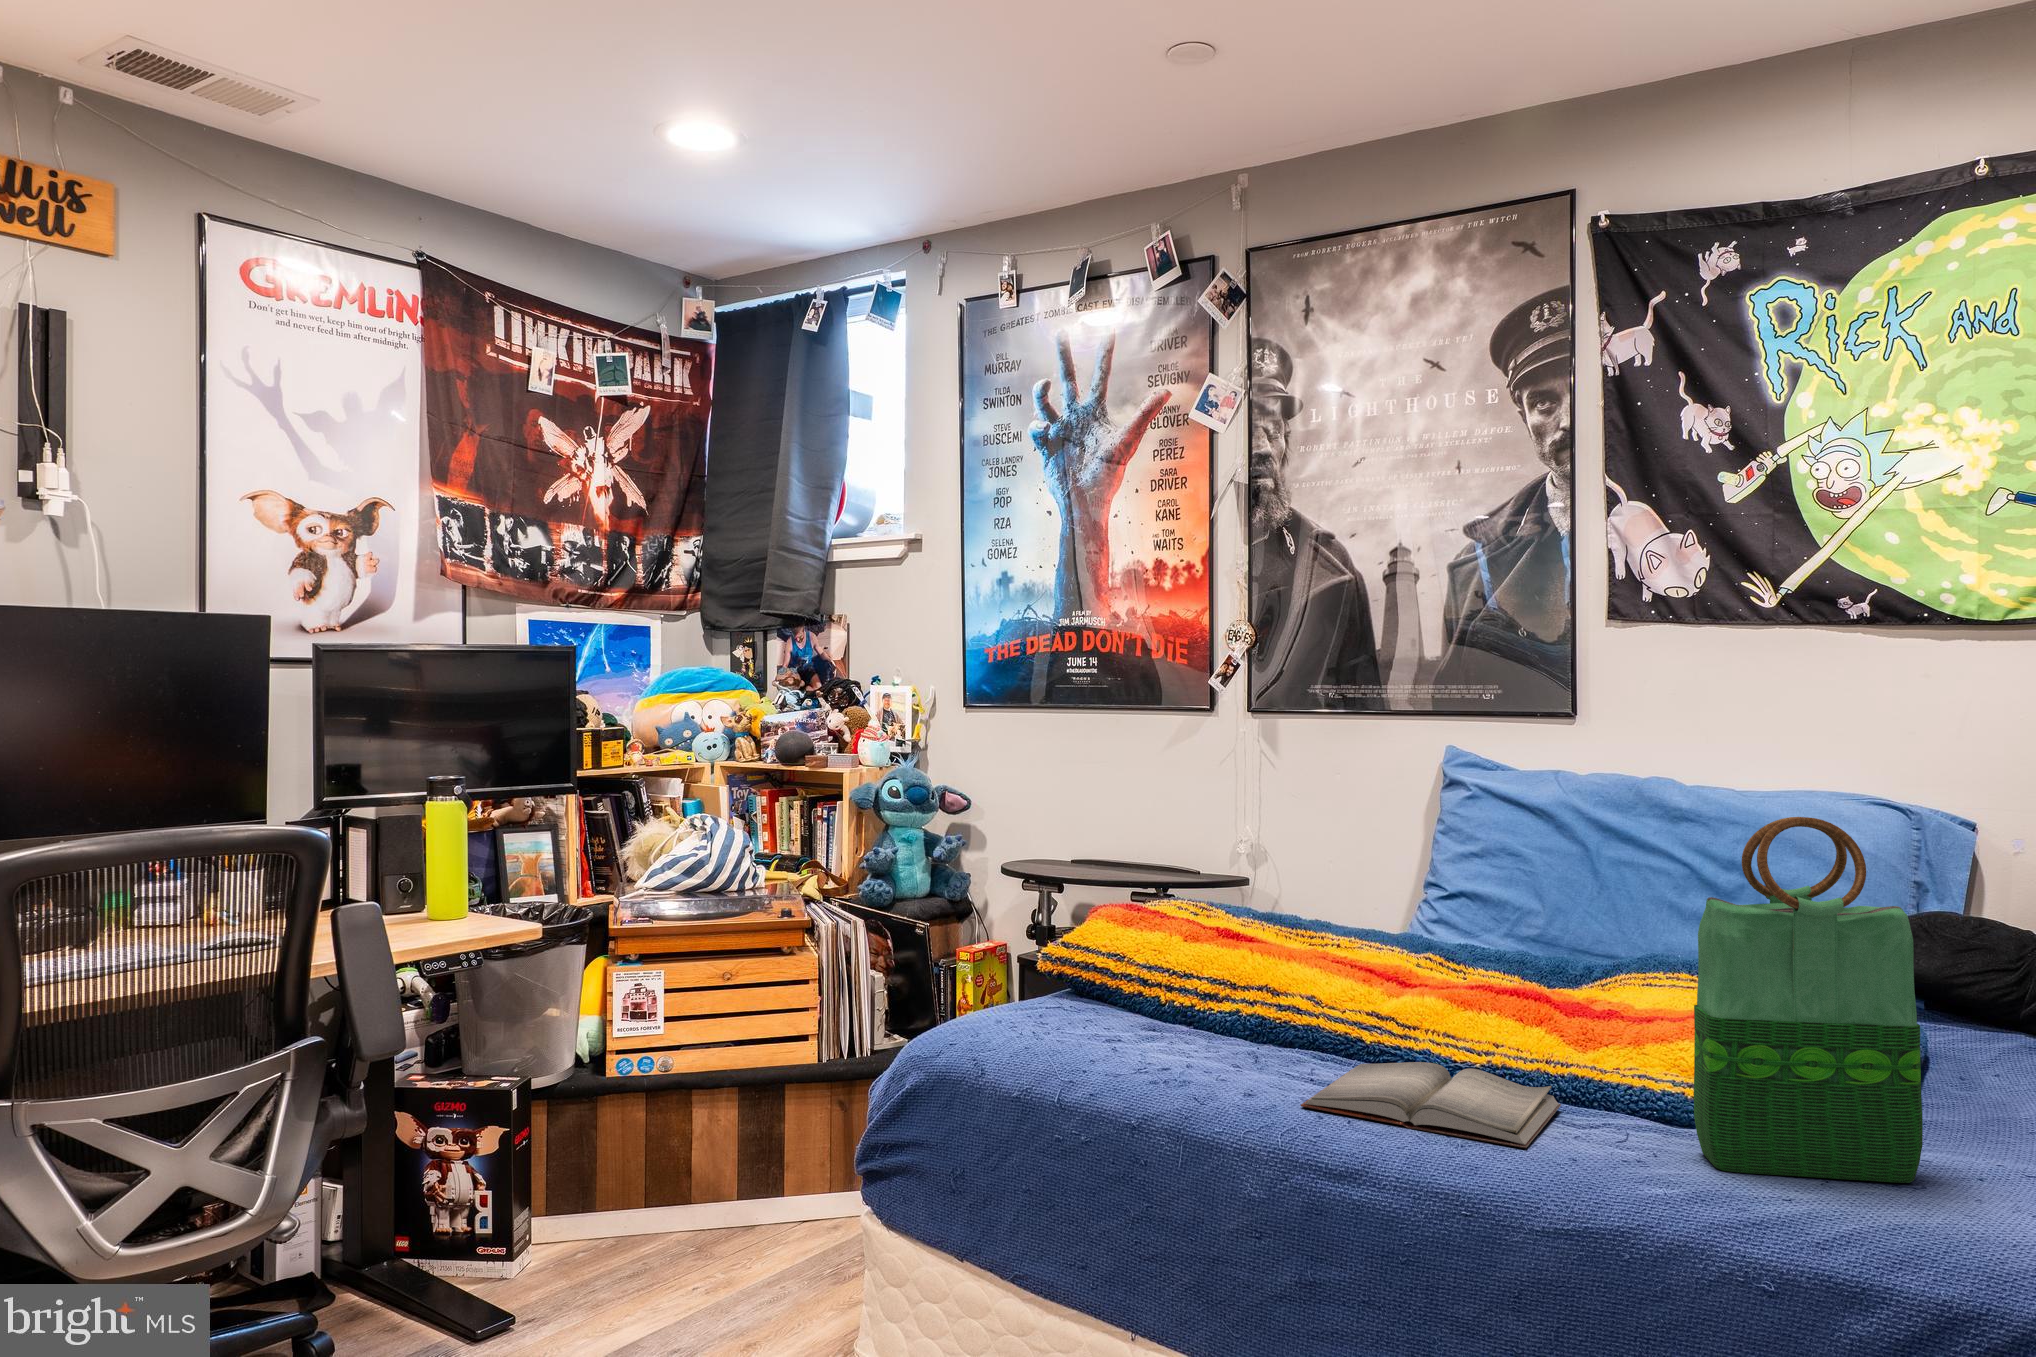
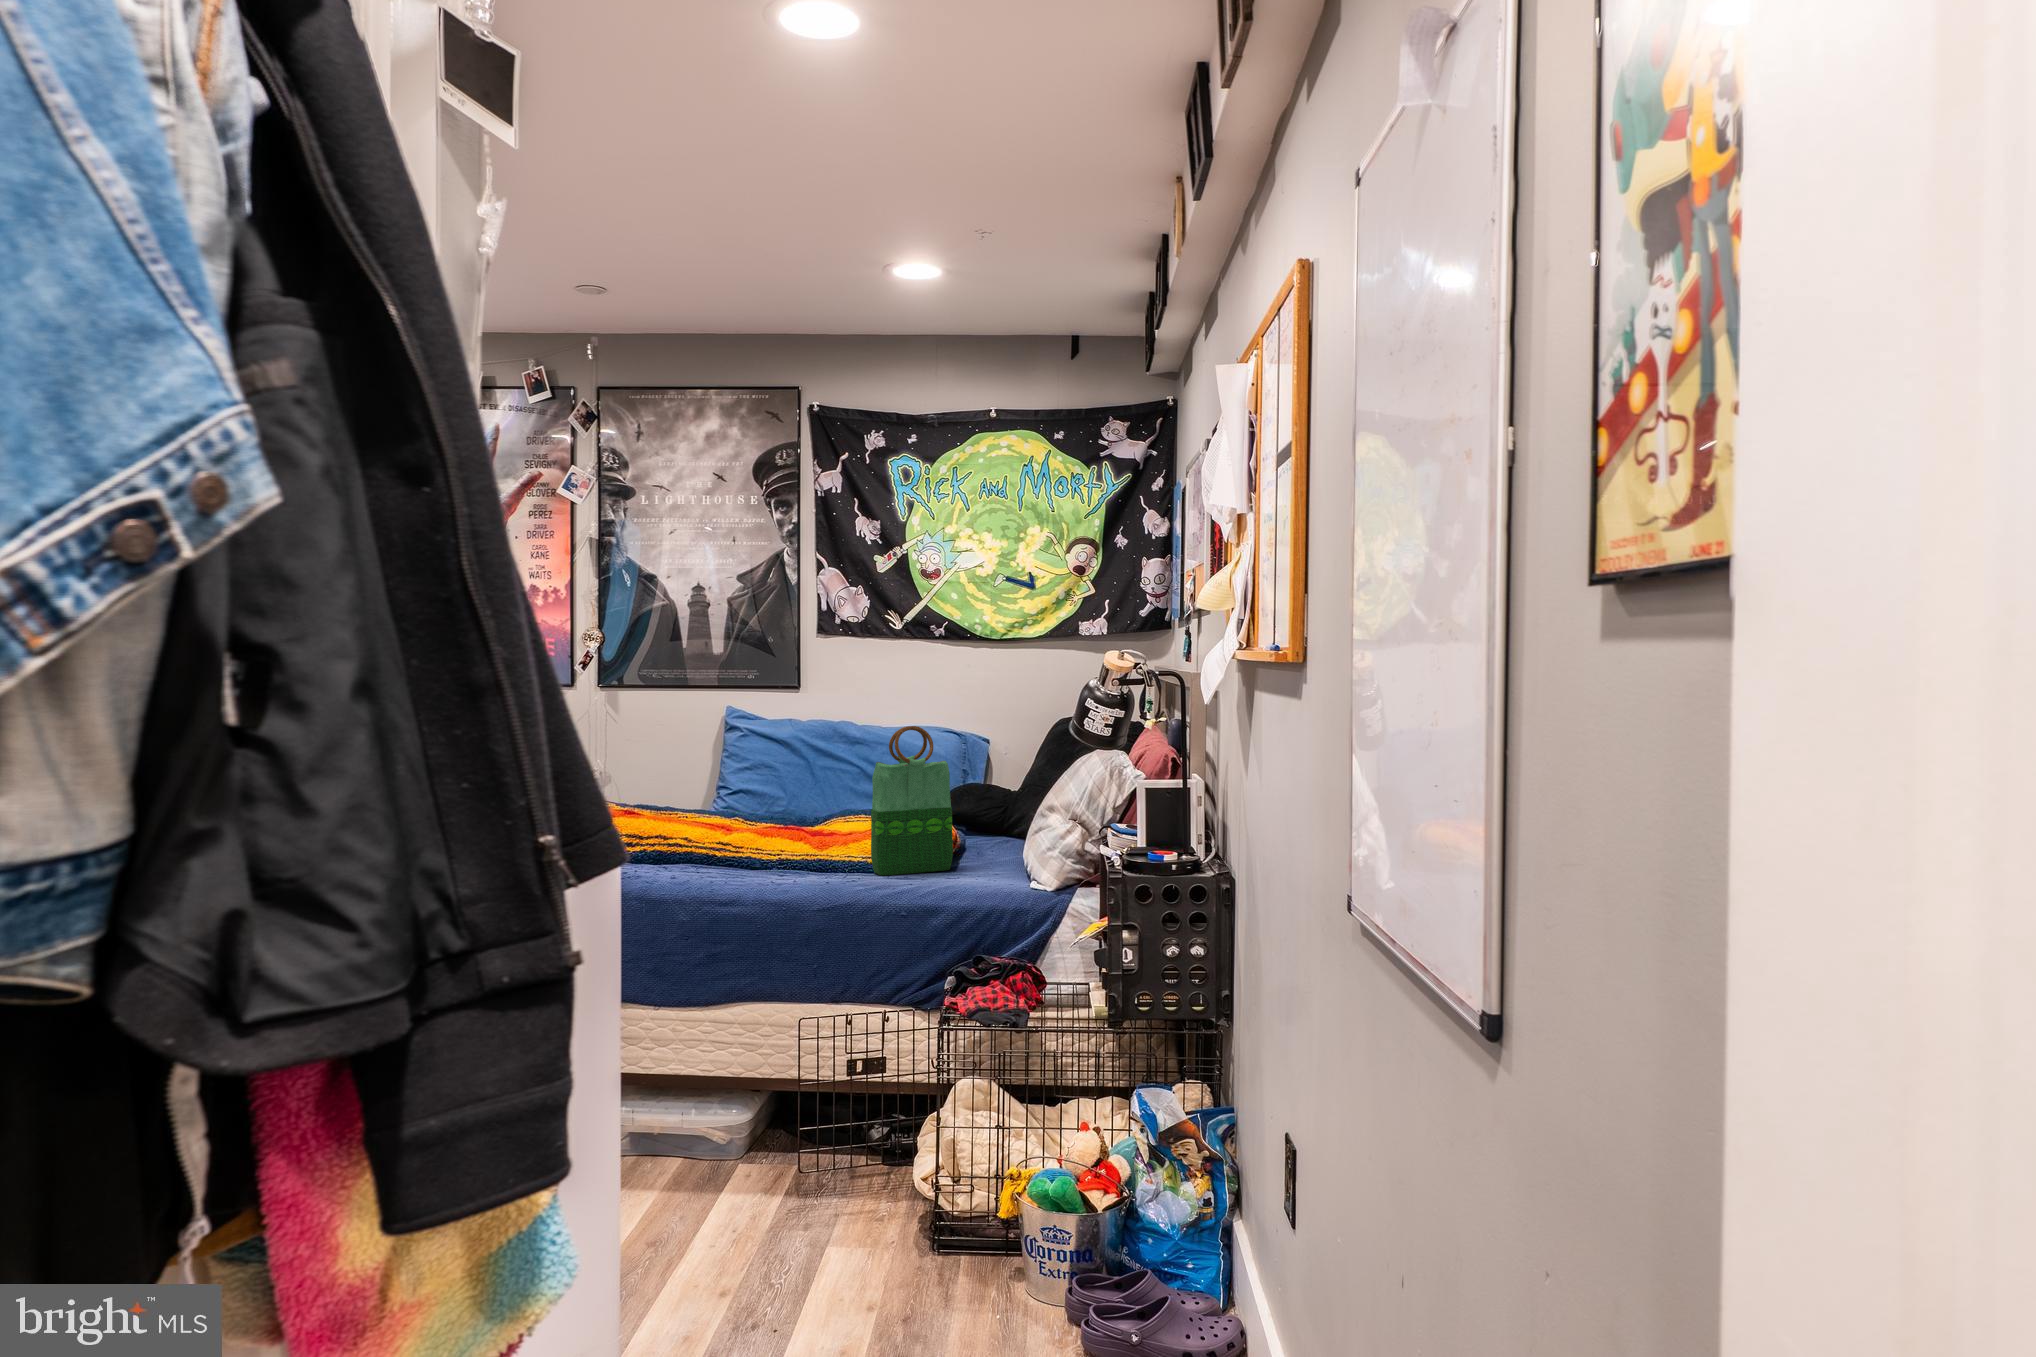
hardback book: present [1301,1062,1561,1148] -> none [698,857,815,881]

